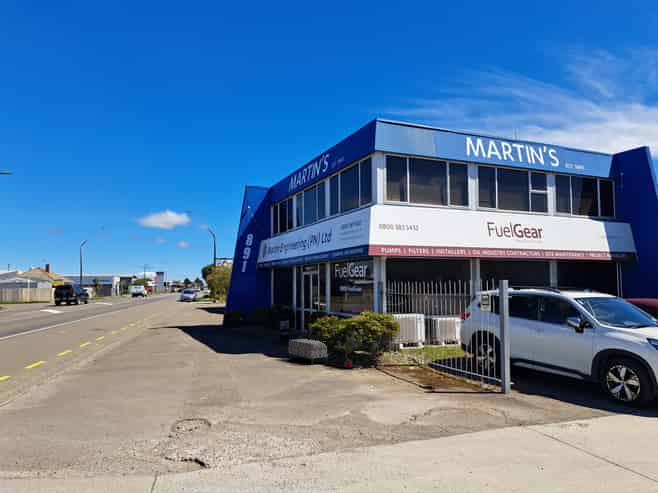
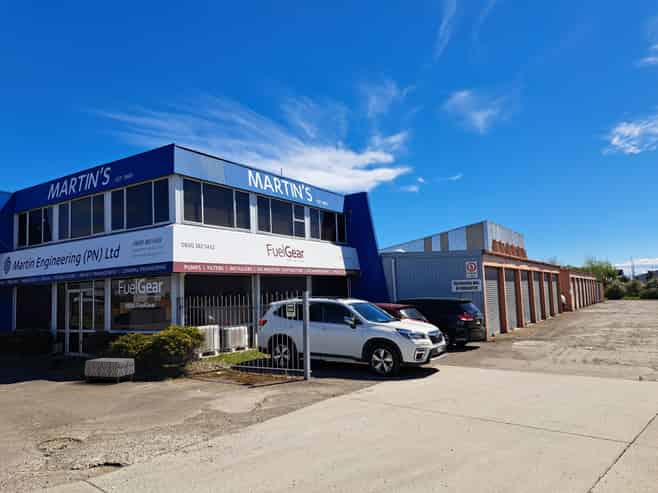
potted tree: present [337,332,362,368] -> none [144,344,175,382]

